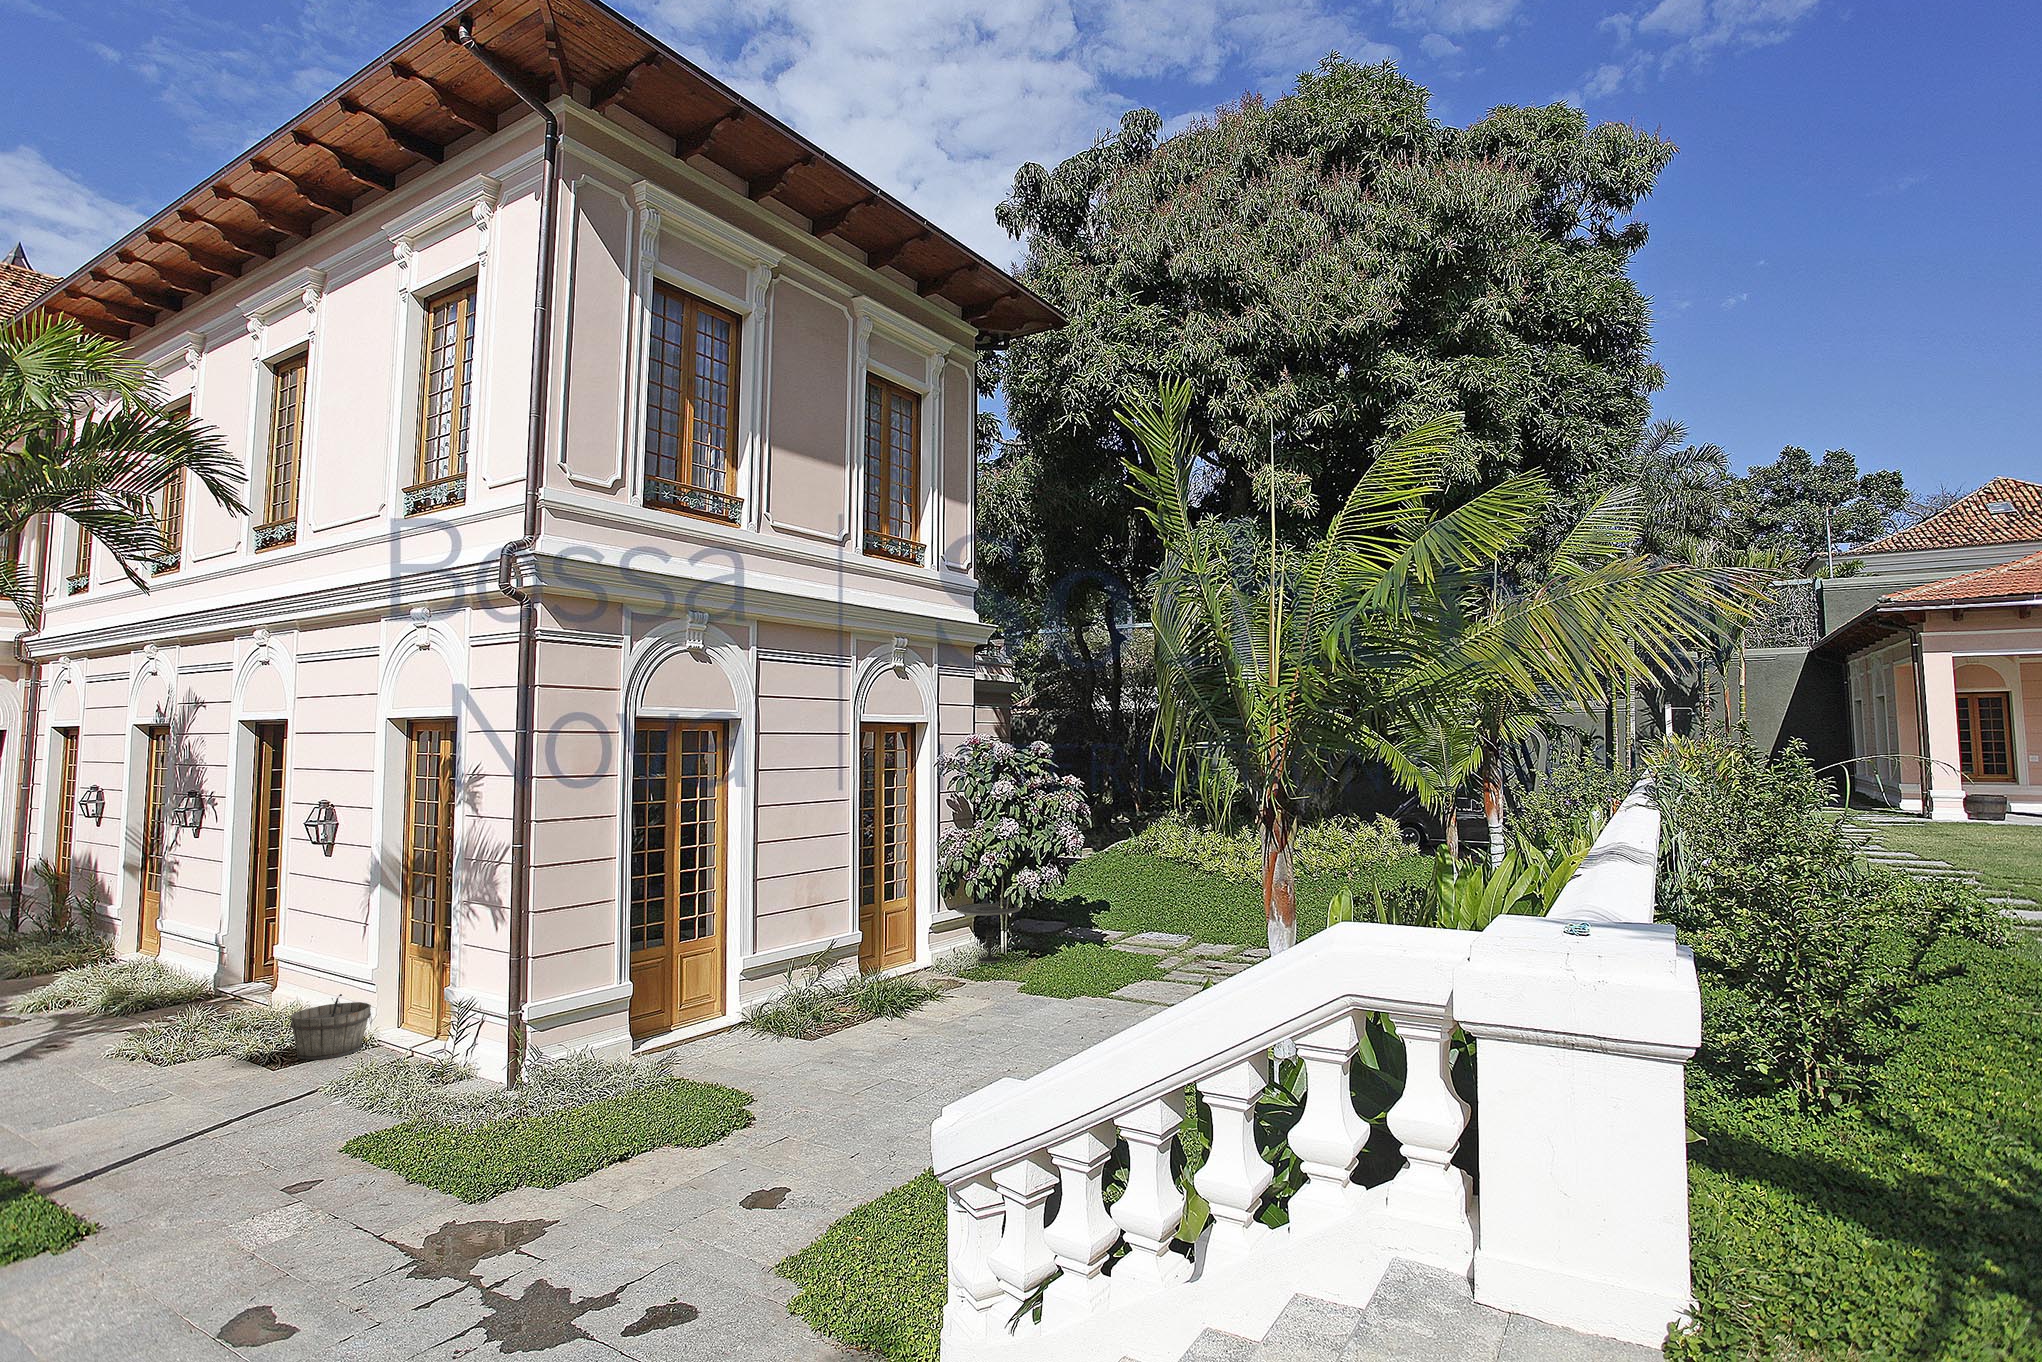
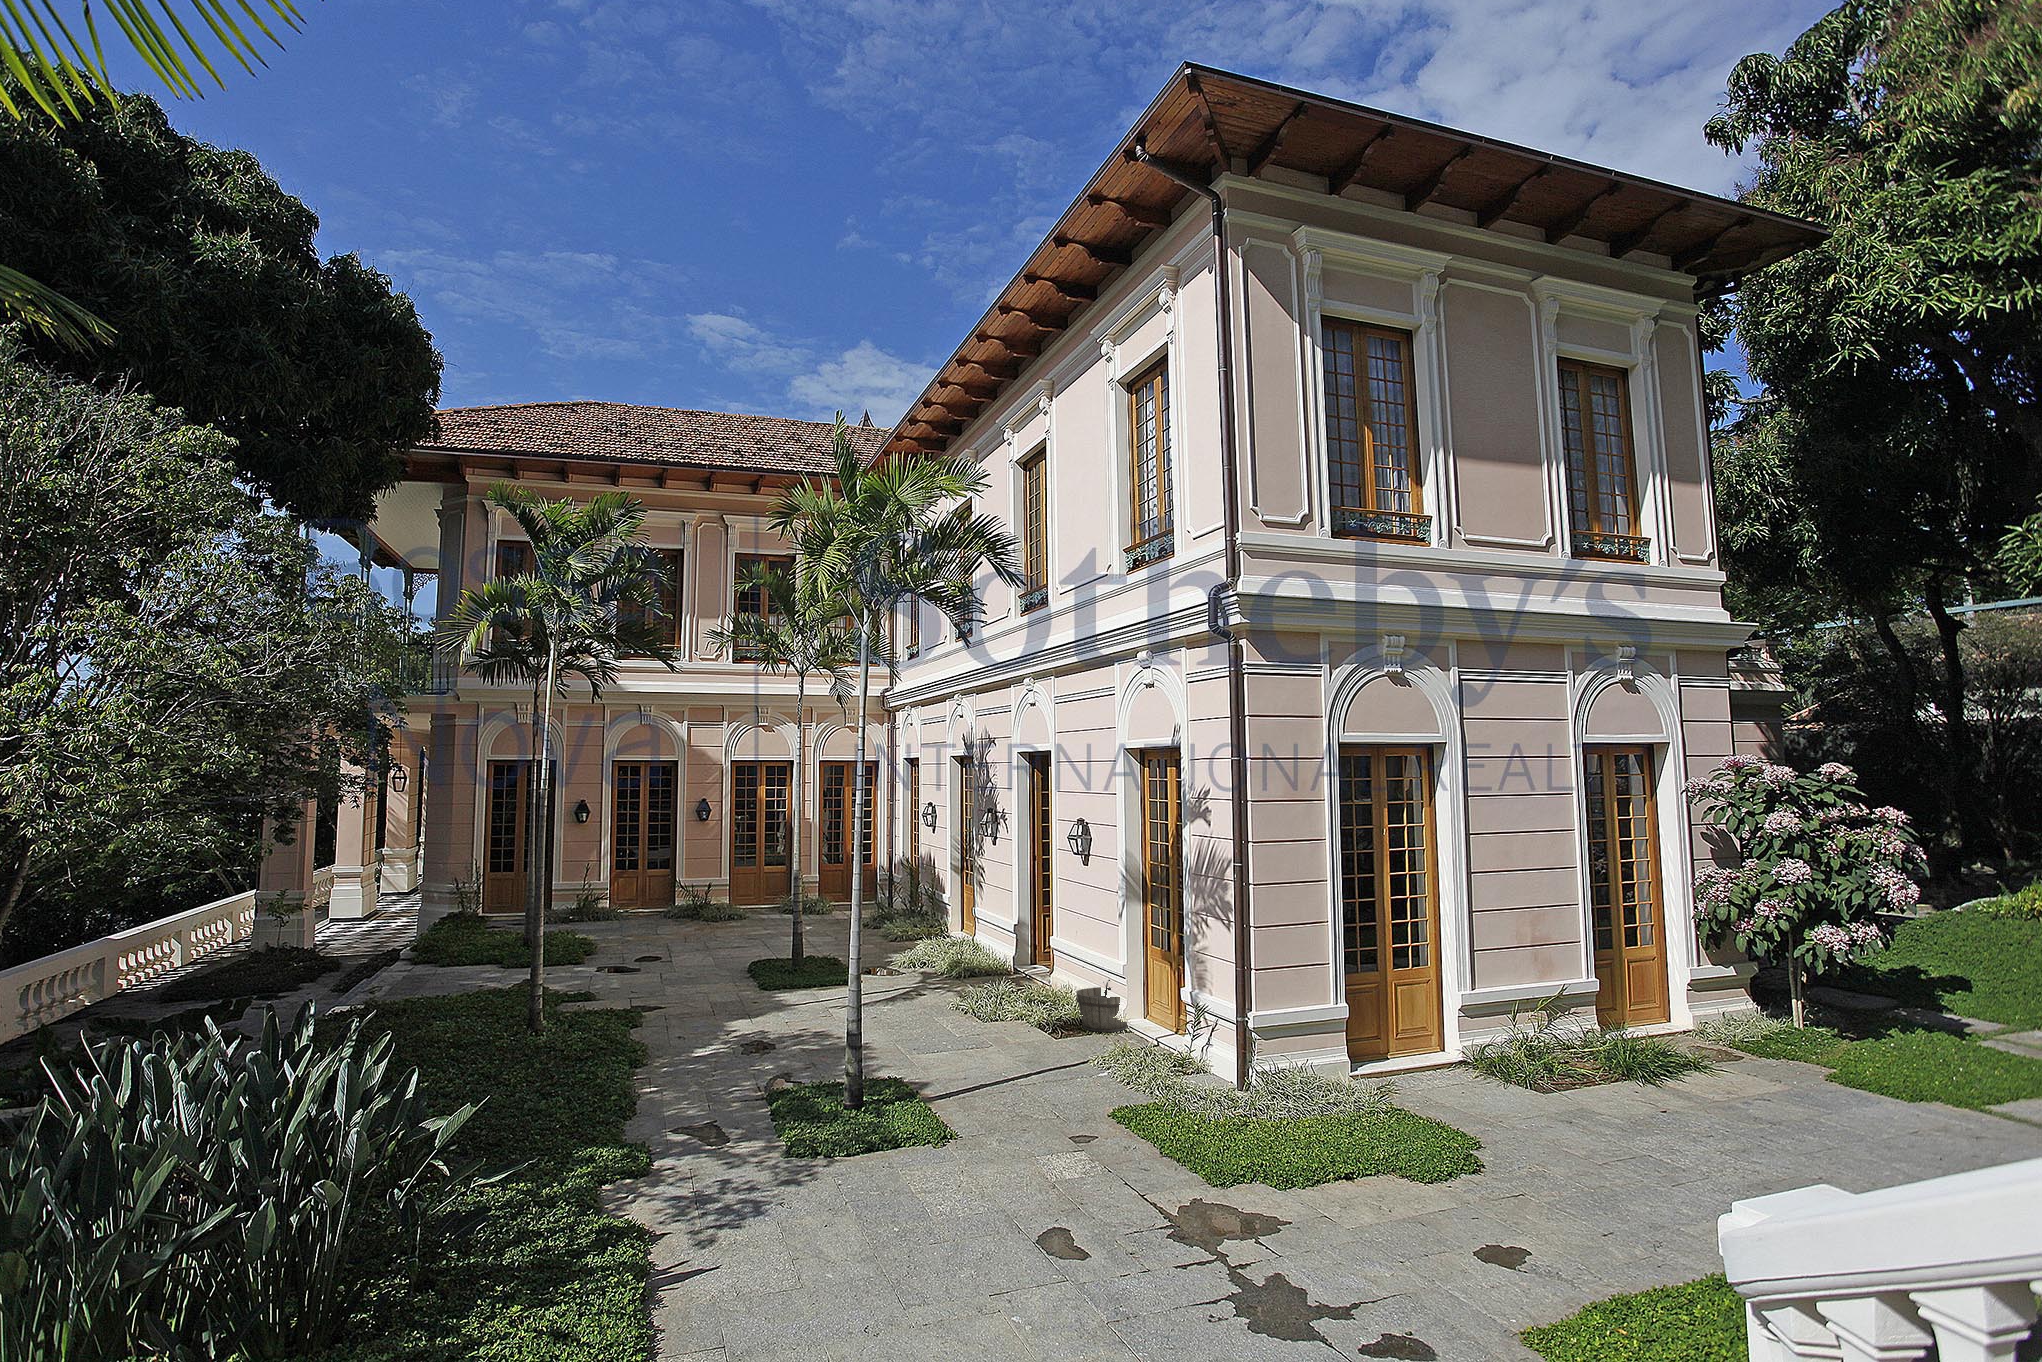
side table: present [957,903,1021,963] -> none [1725,966,1822,1041]

